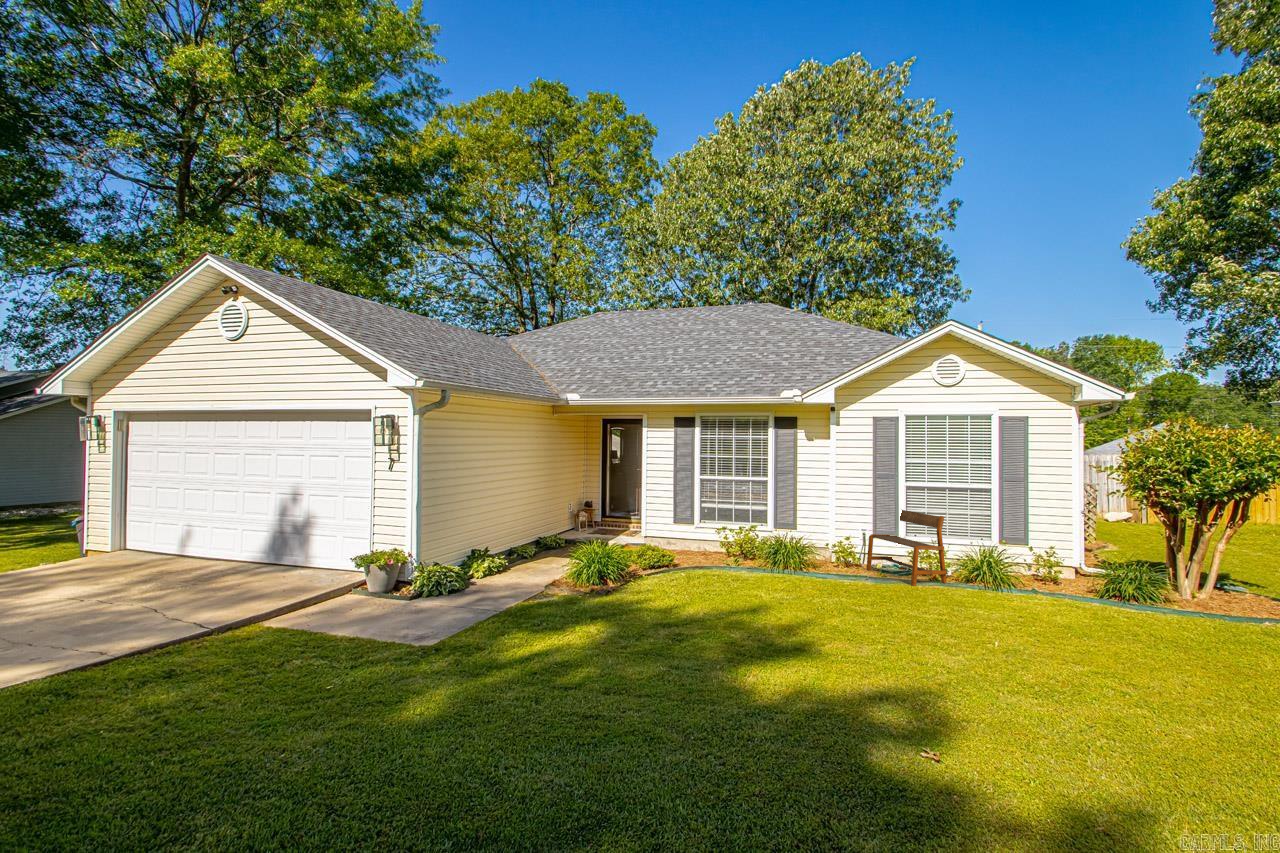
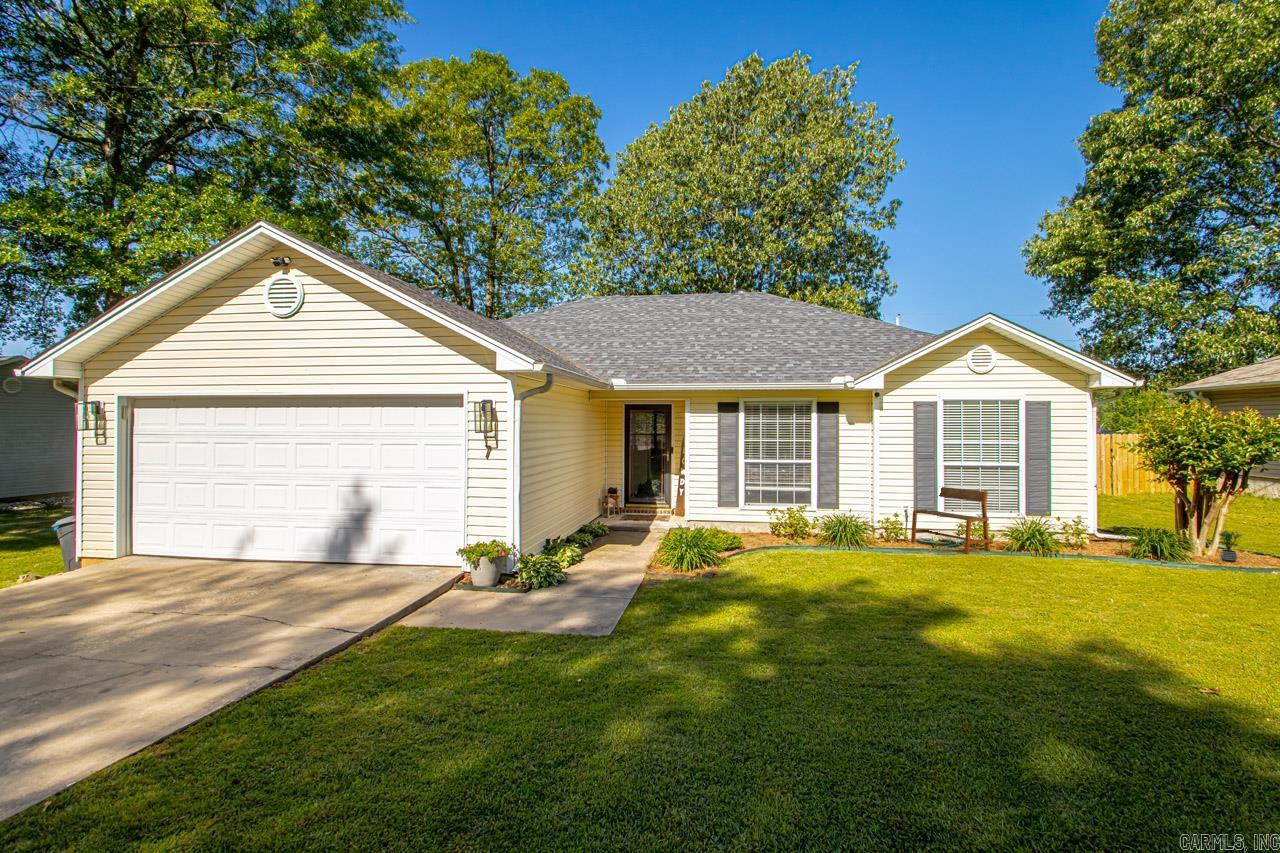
potted plant: none [1222,572,1261,612] -> present [1218,531,1241,562]

